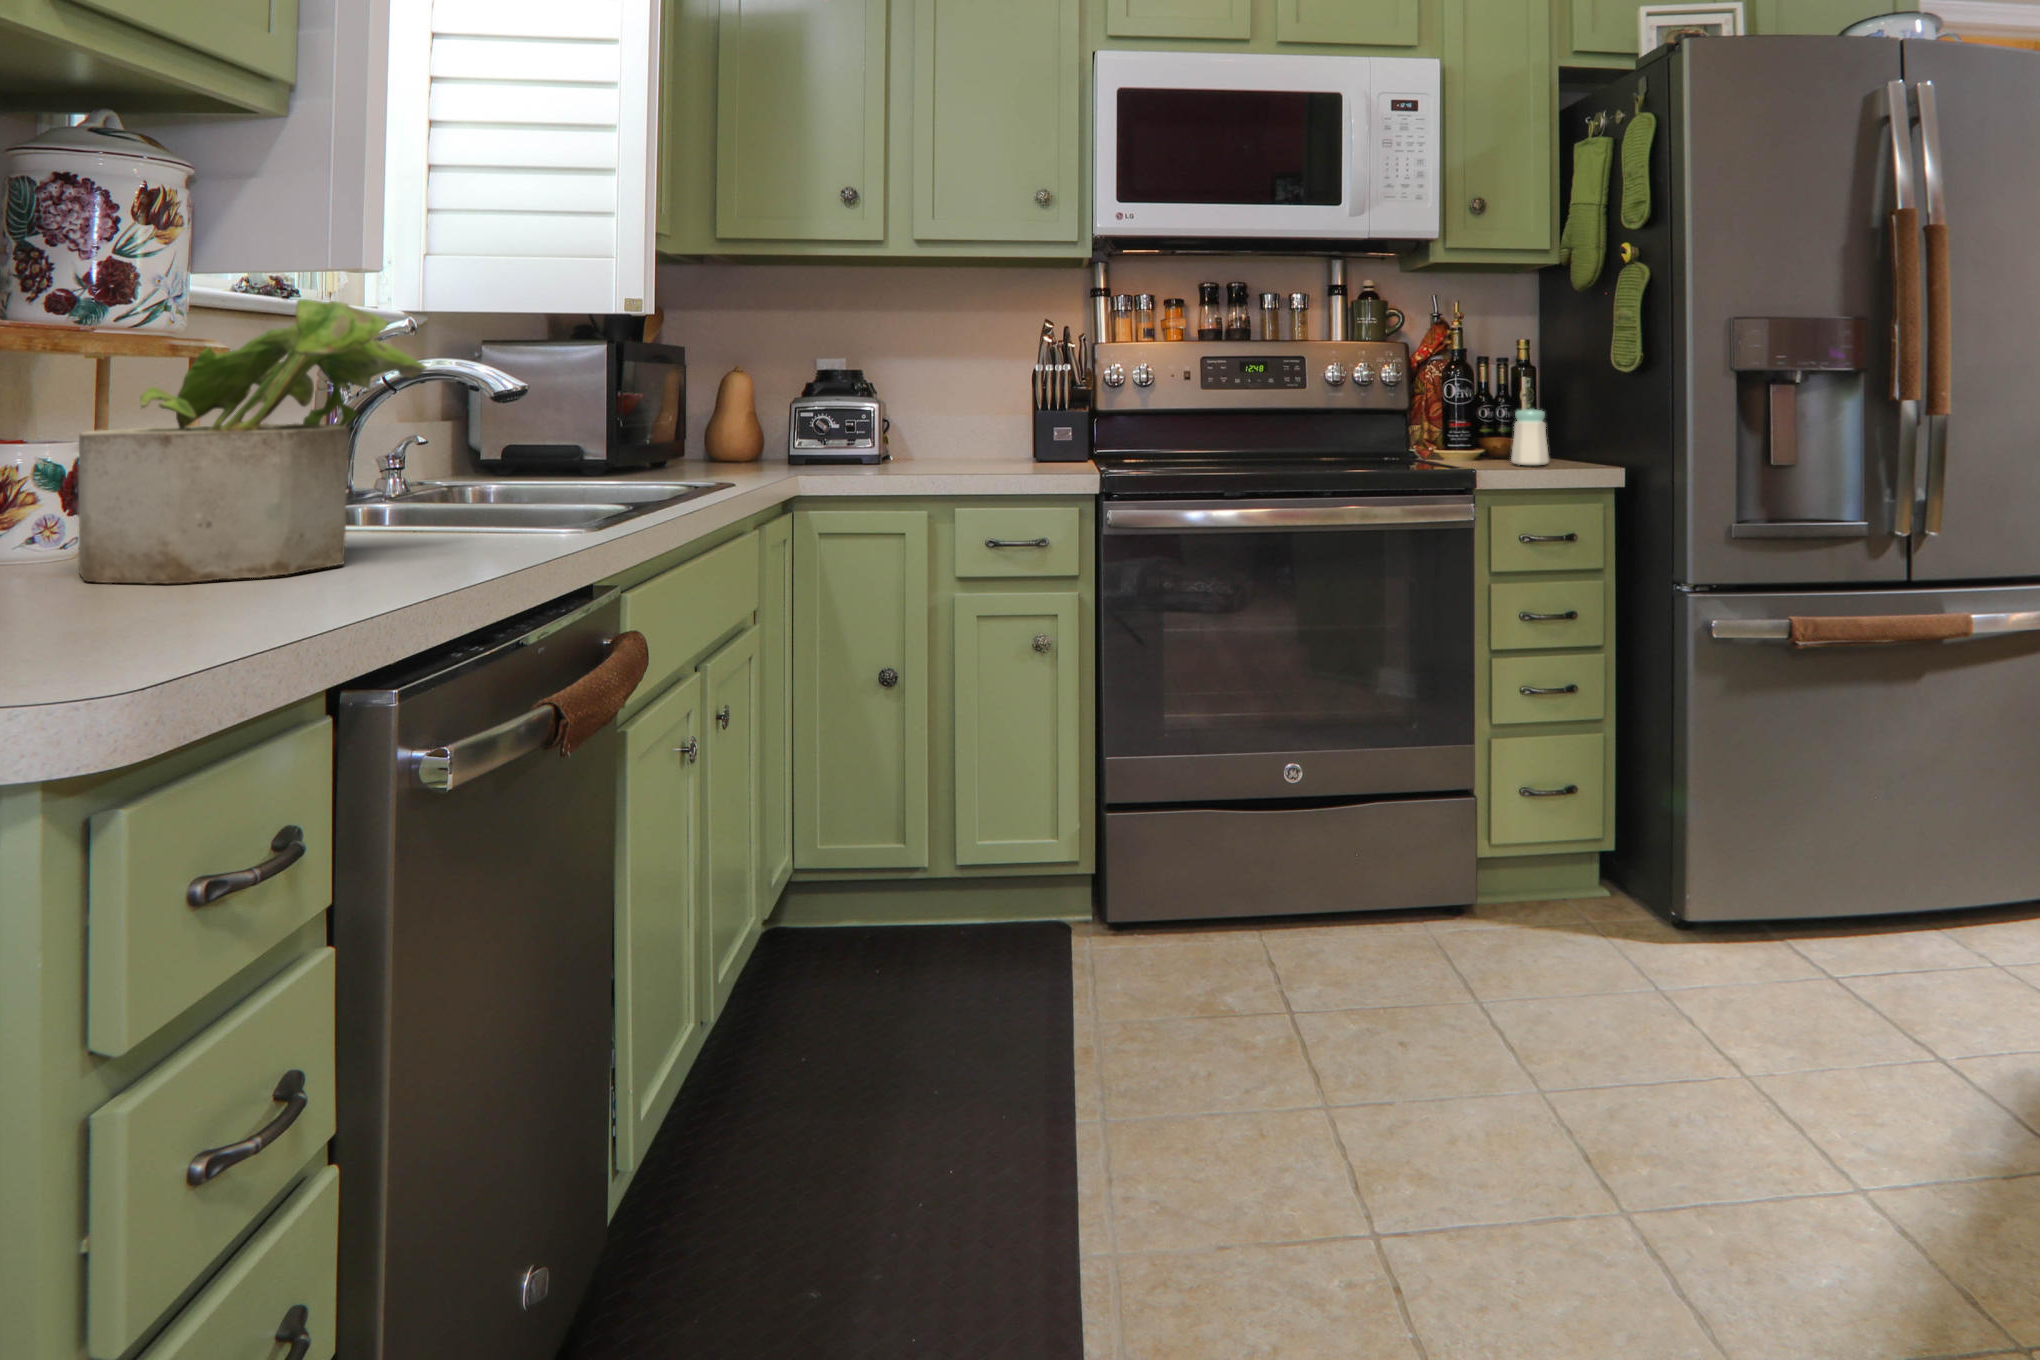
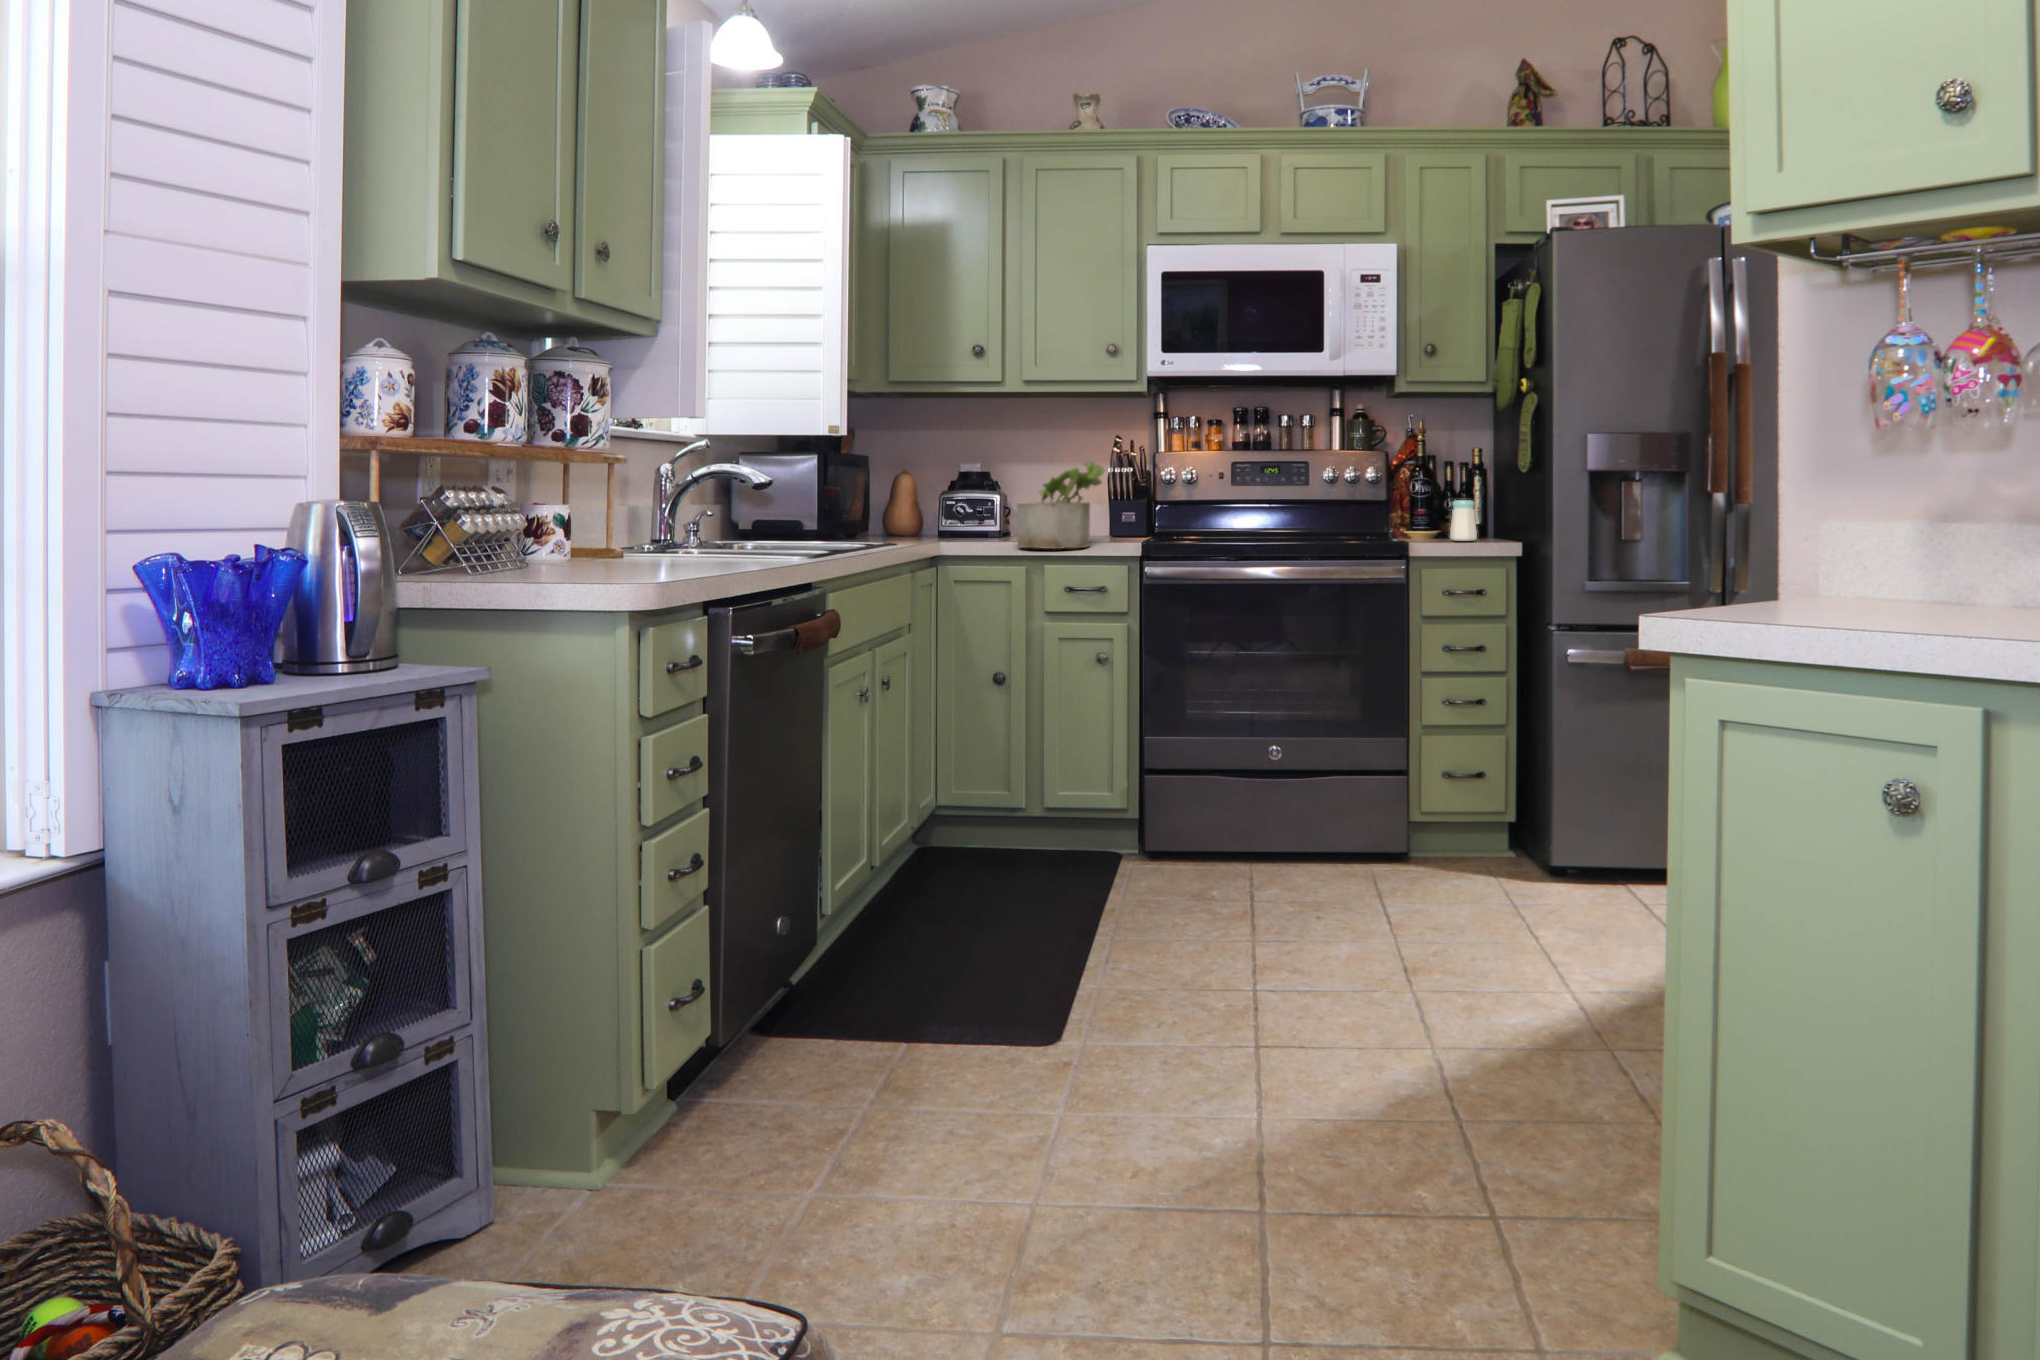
potted plant: present [78,299,427,584] -> present [1017,461,1105,549]

